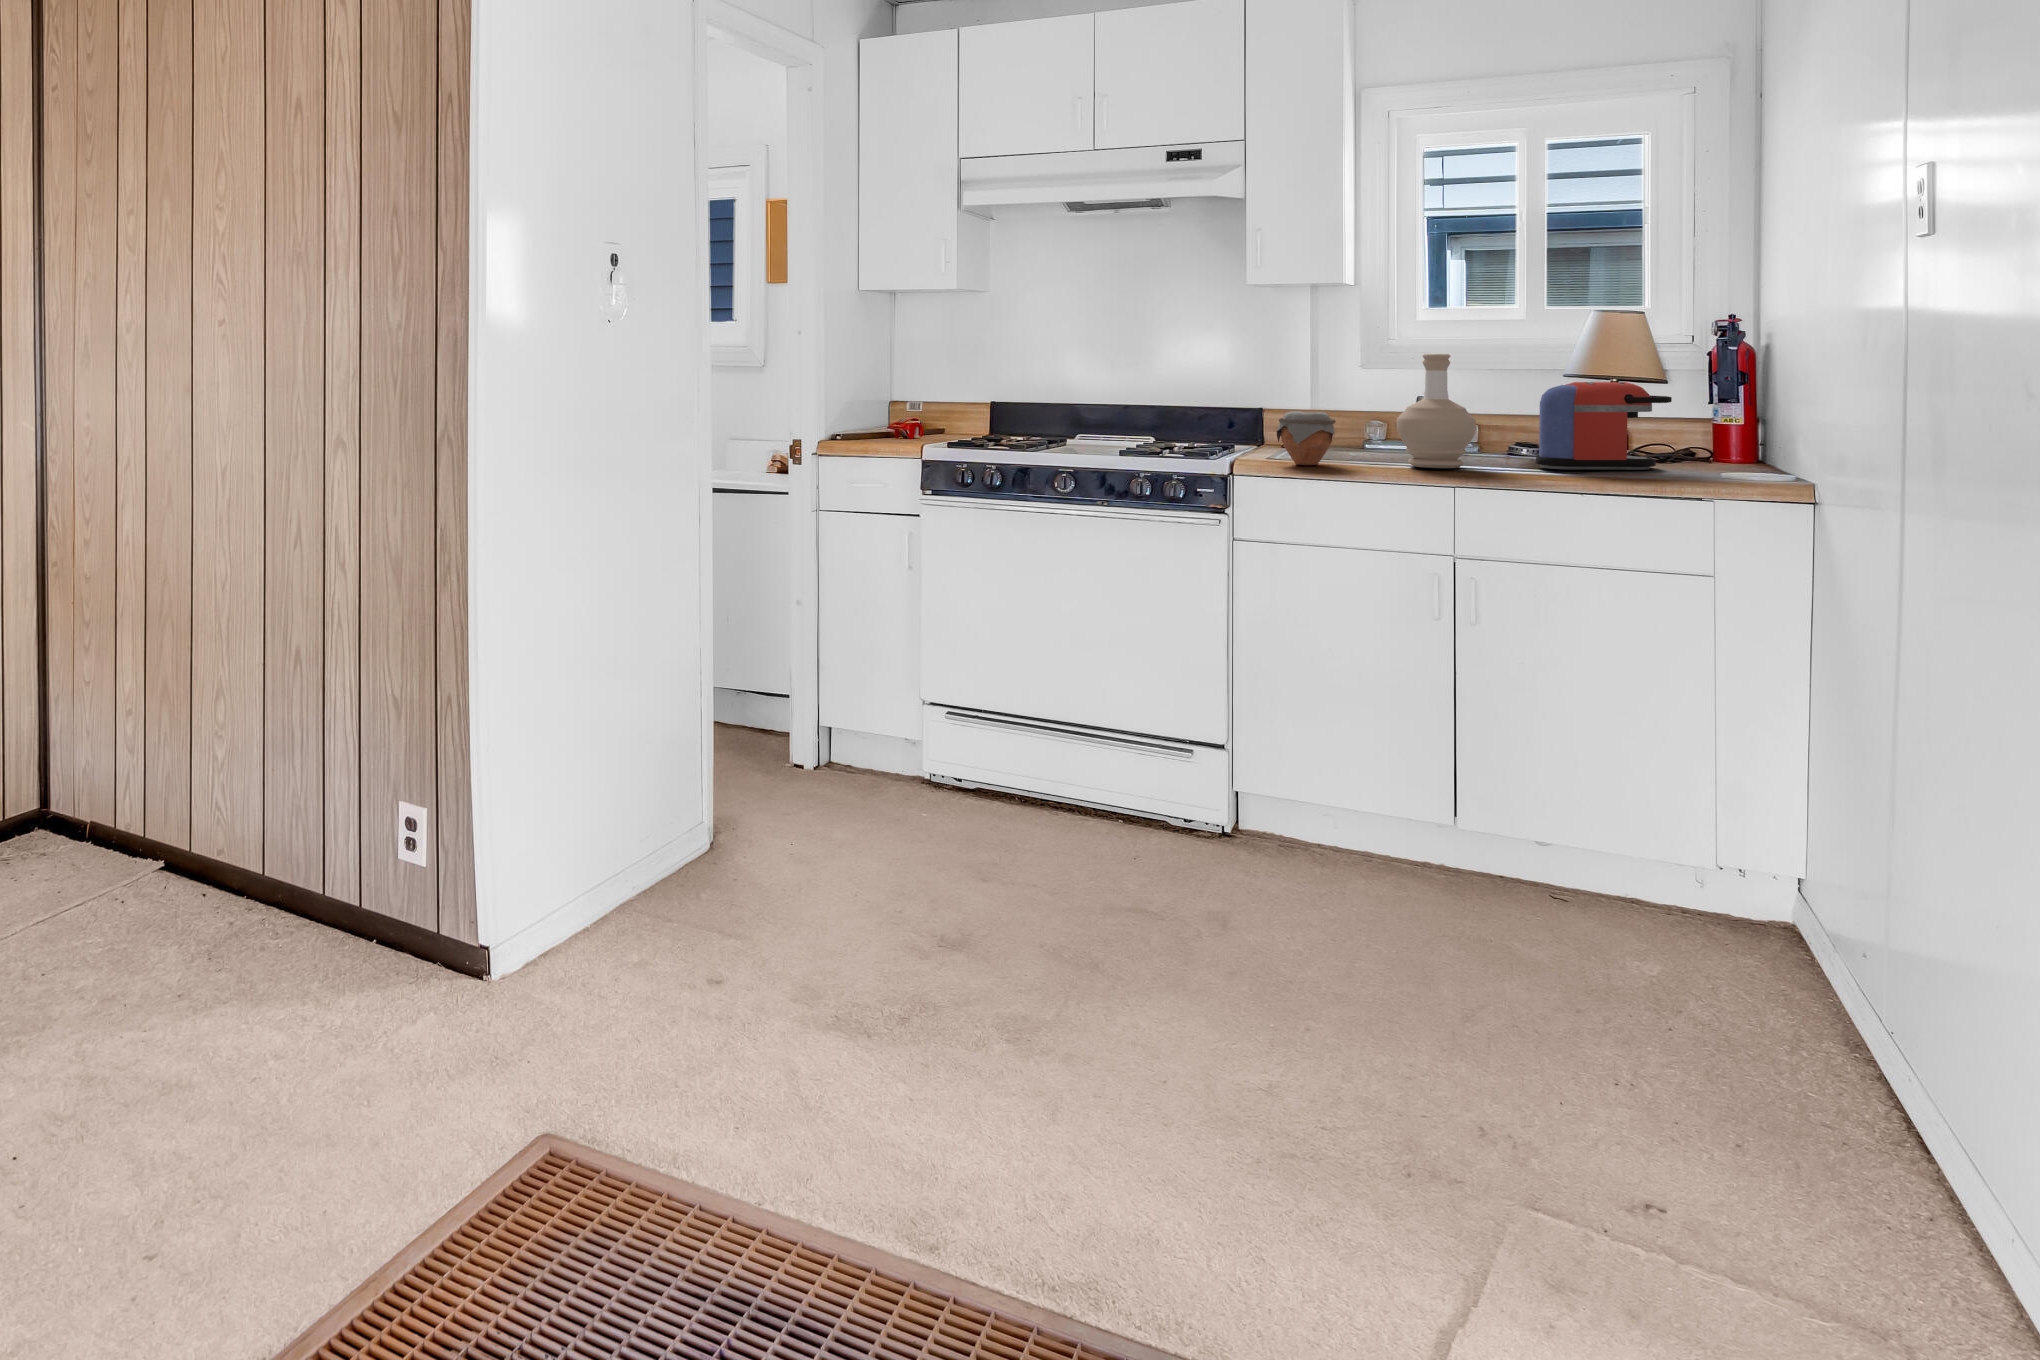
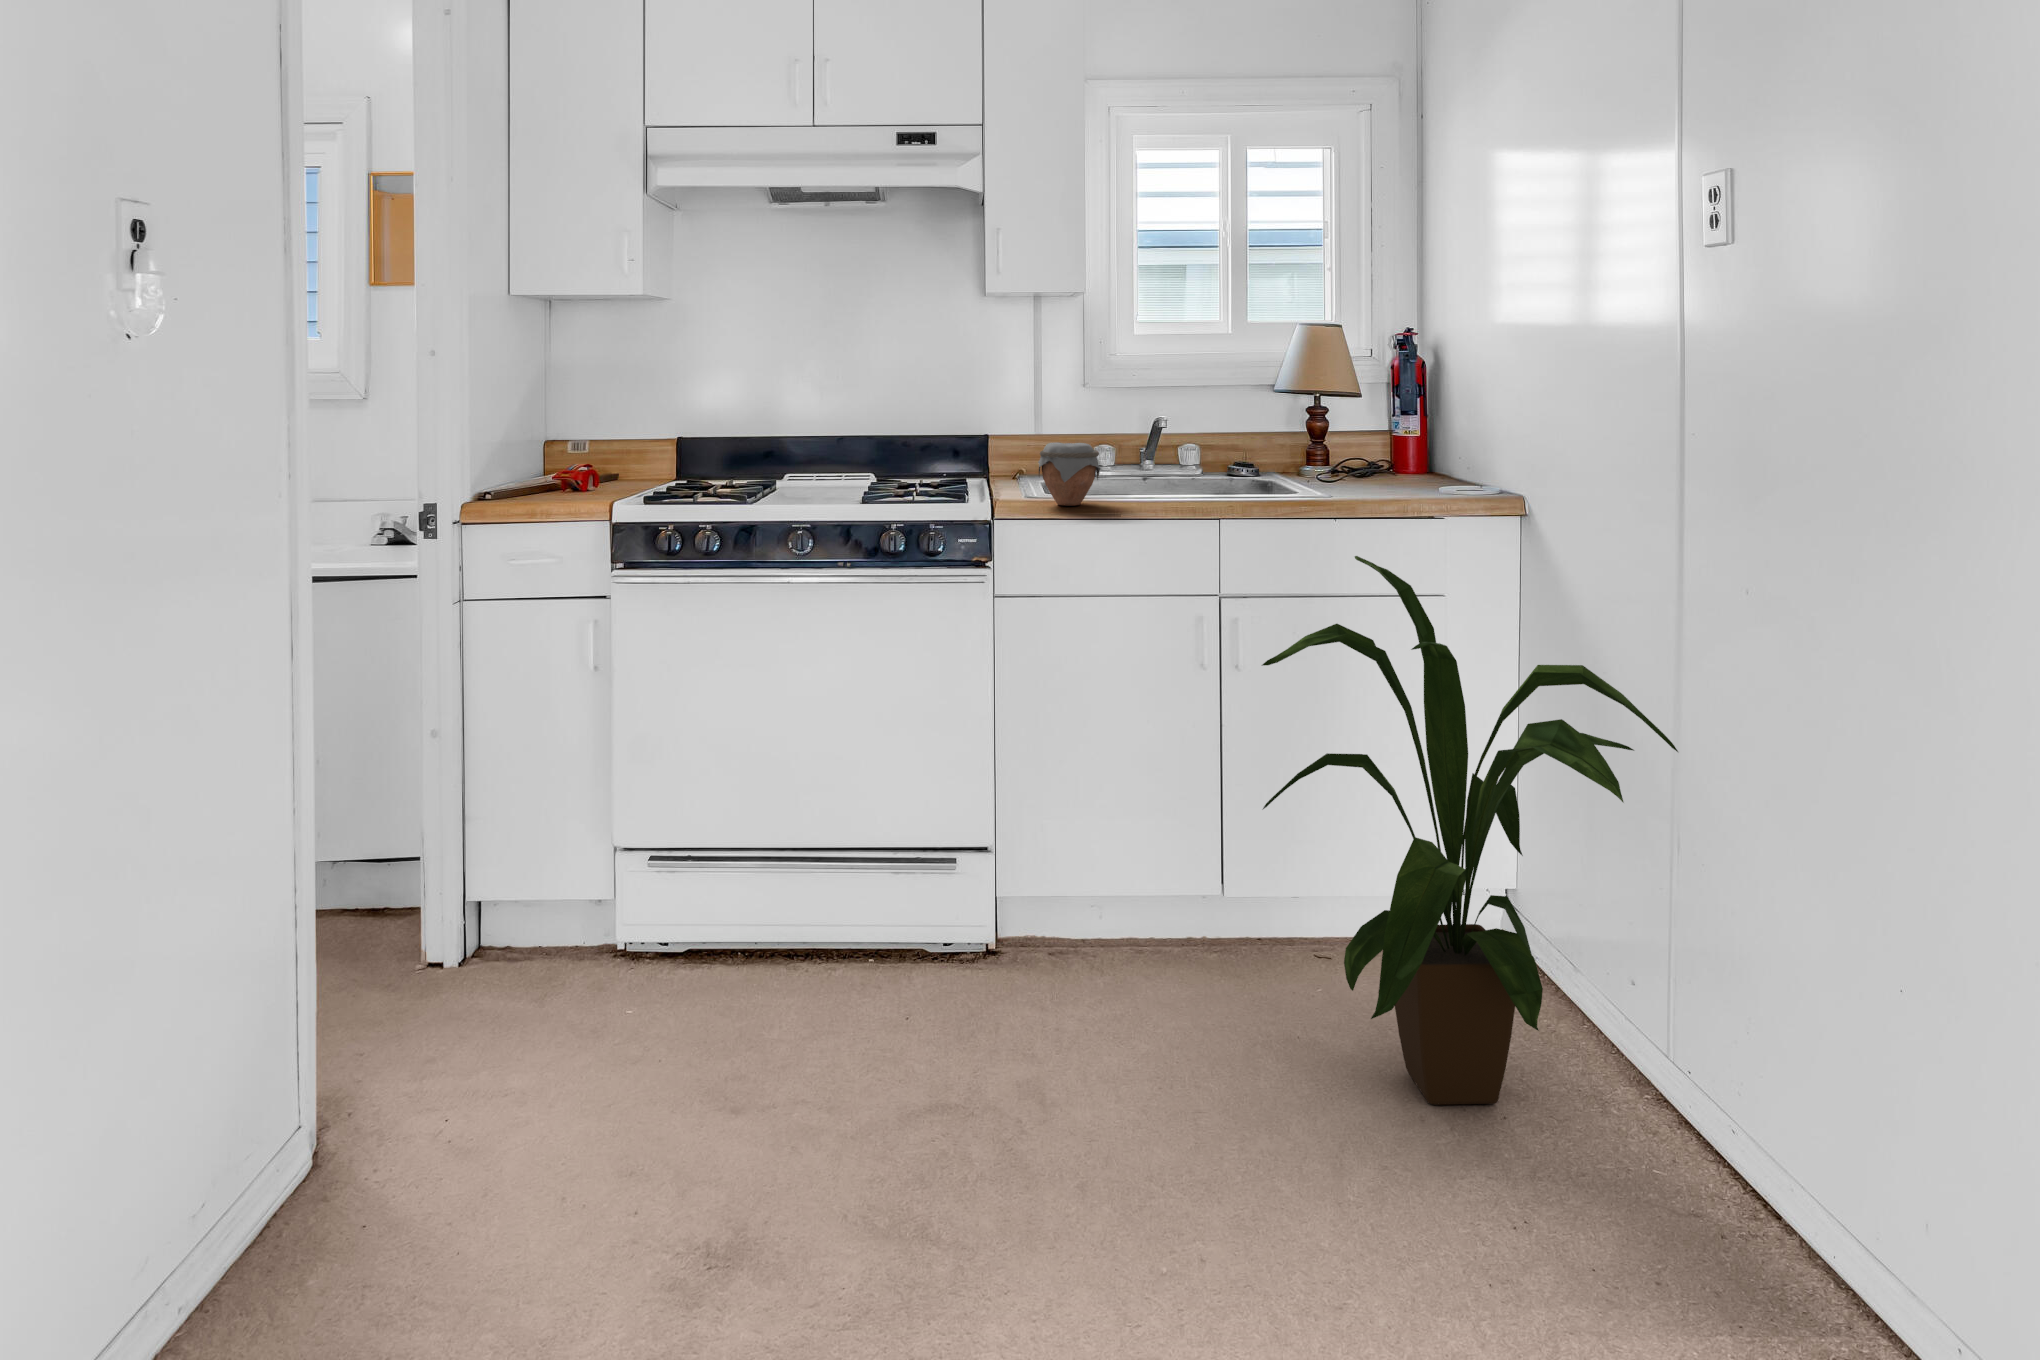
bottle: present [1397,354,1476,468] -> none [1157,374,1235,502]
coffee maker: present [1536,382,1672,470] -> none [1285,401,1394,496]
house plant: none [1428,514,1847,1006] -> present [1262,556,1678,1105]

